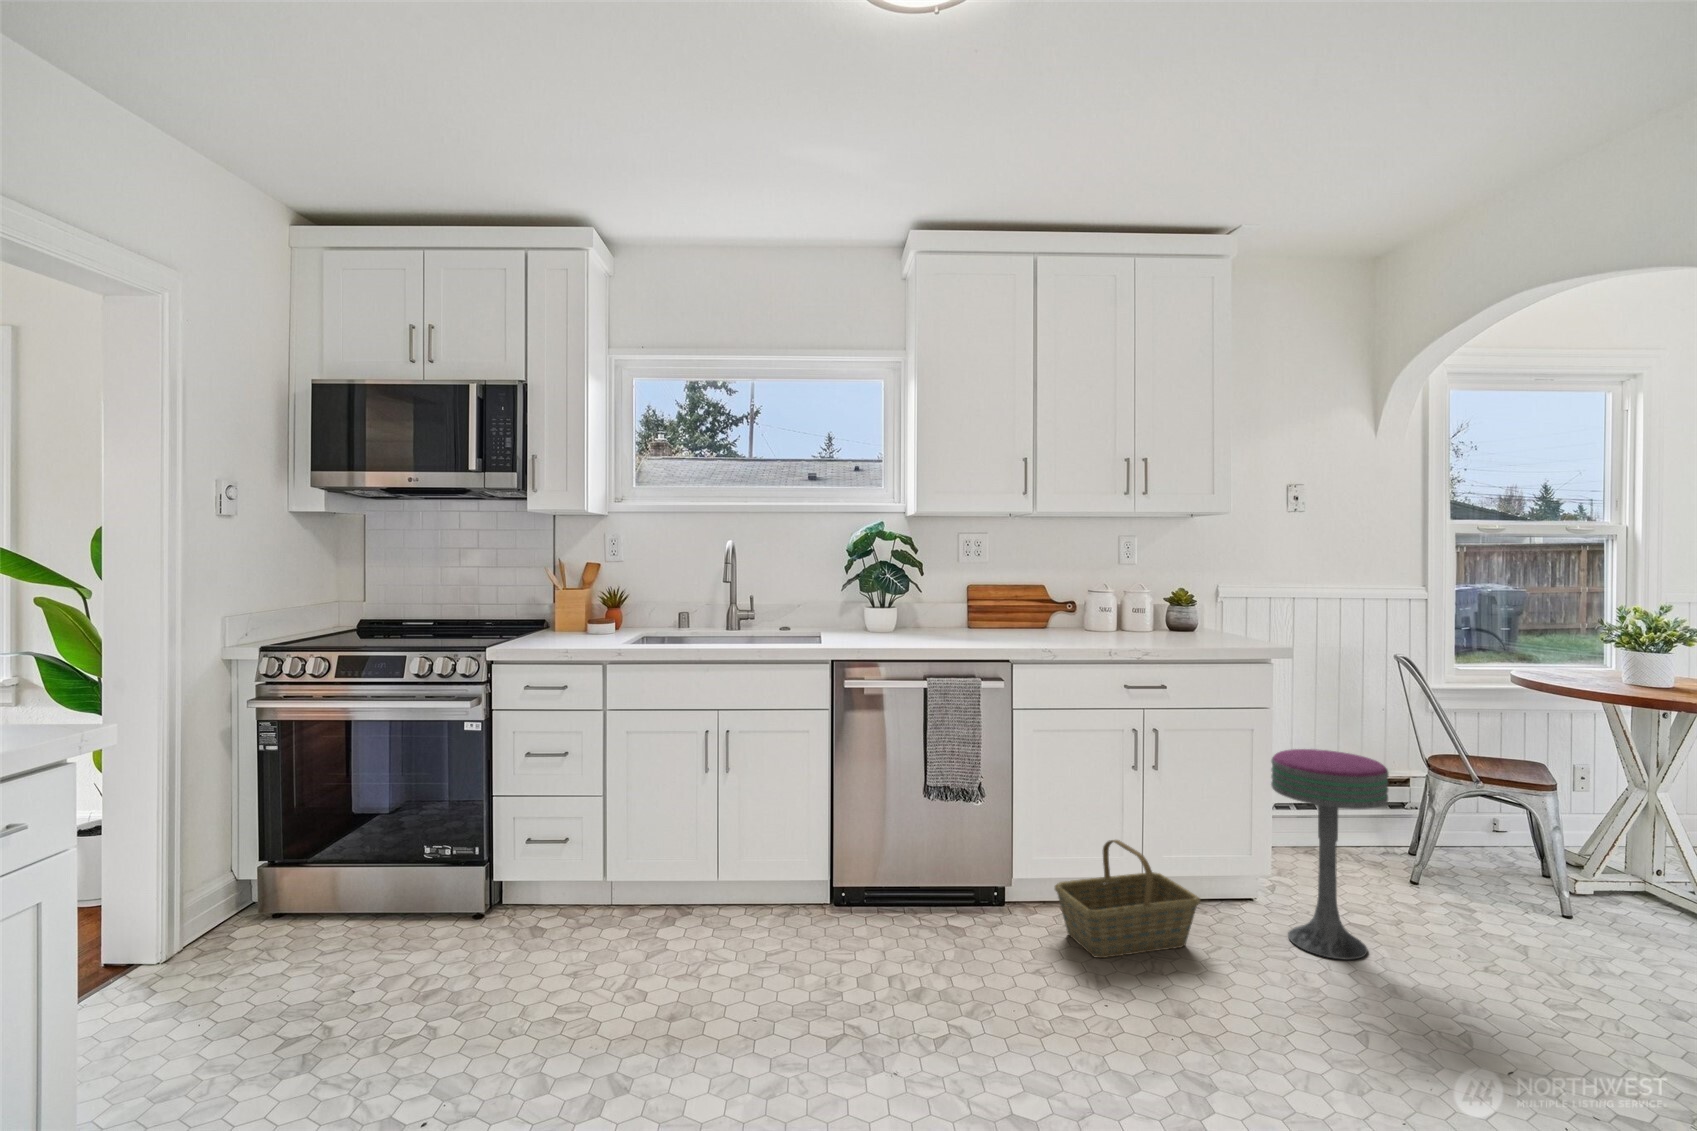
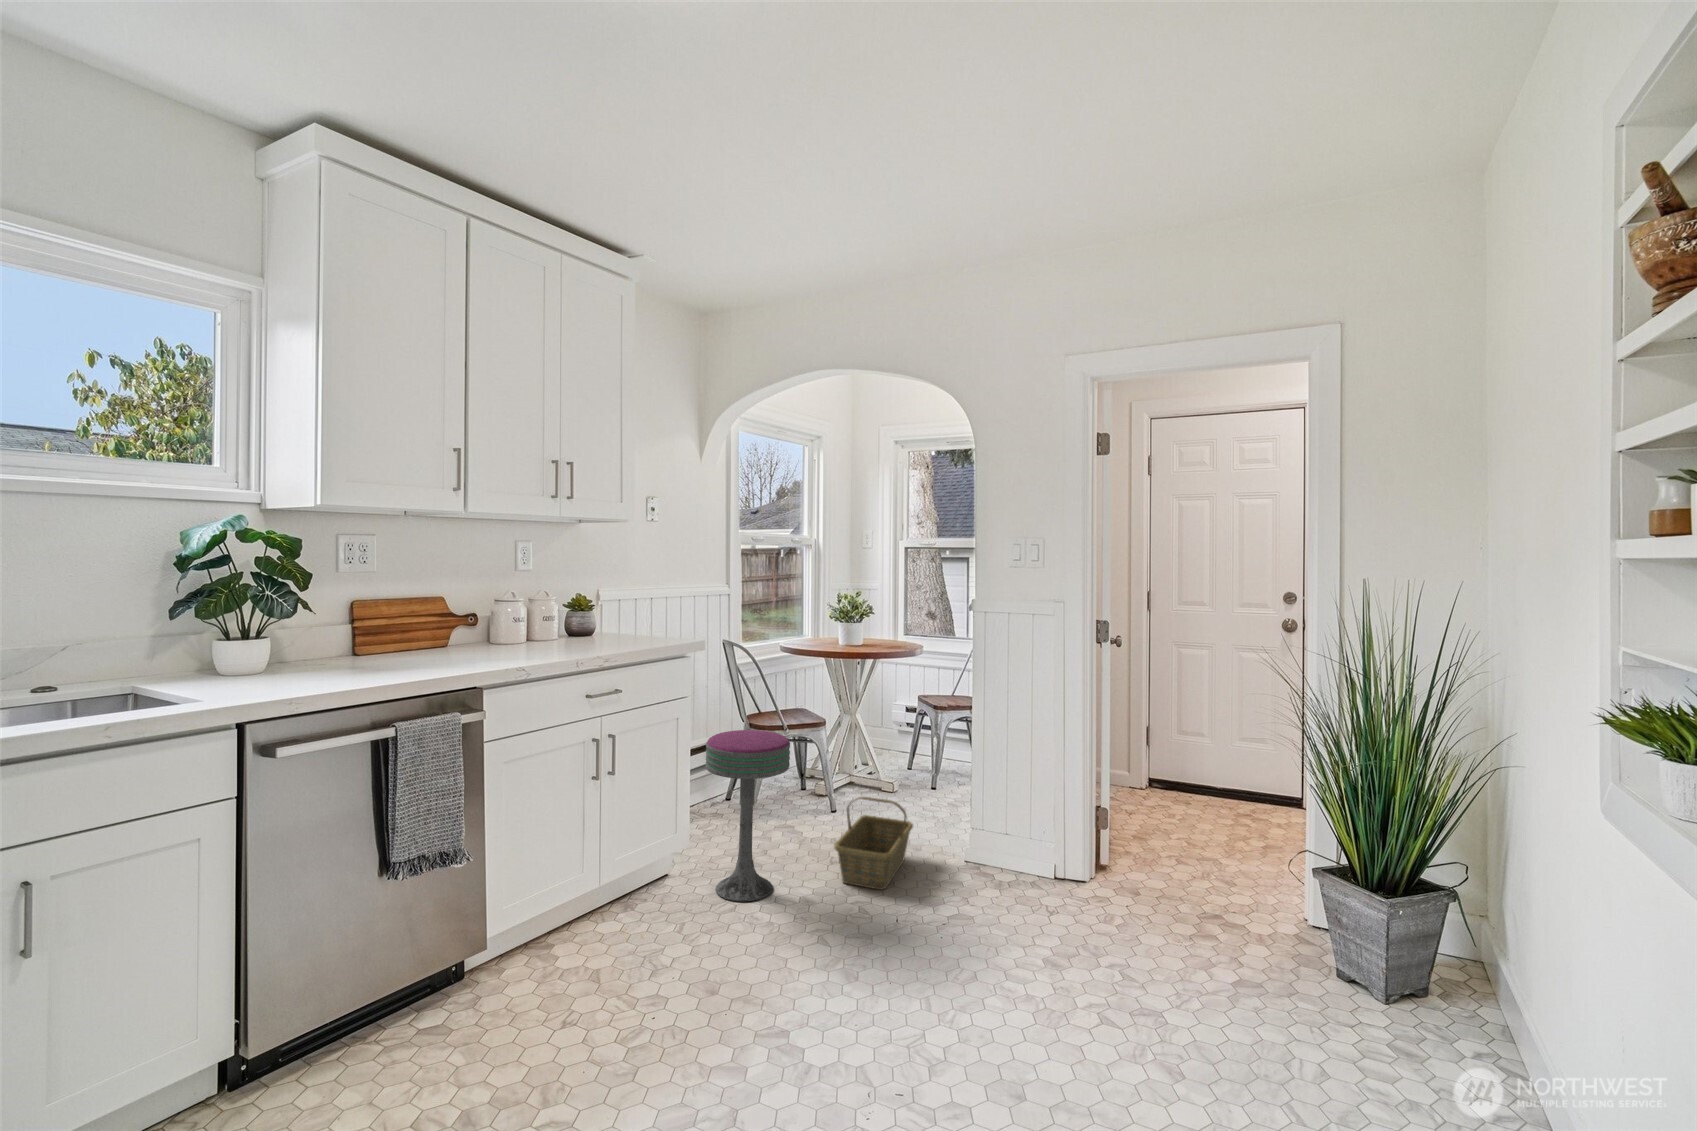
basket: present [1055,840,1200,958] -> present [834,797,913,890]

